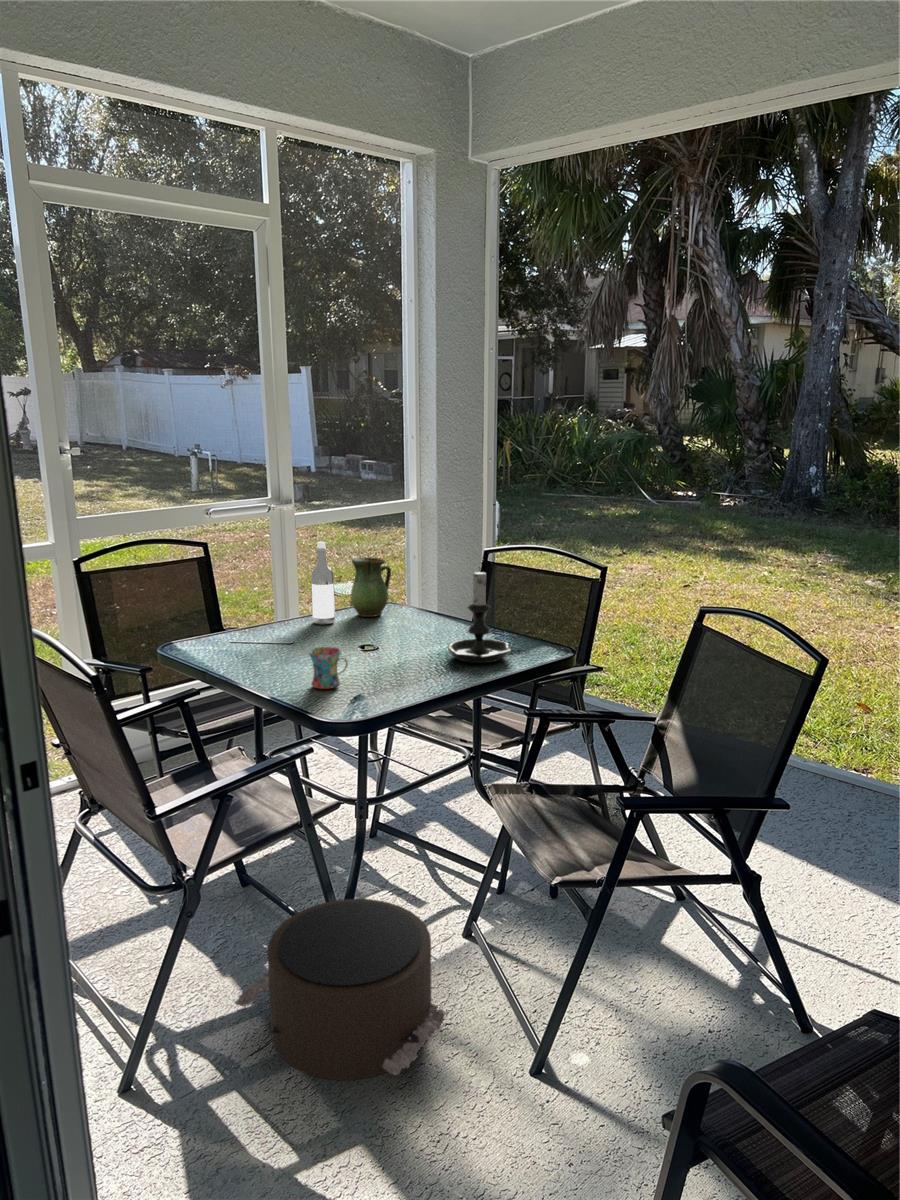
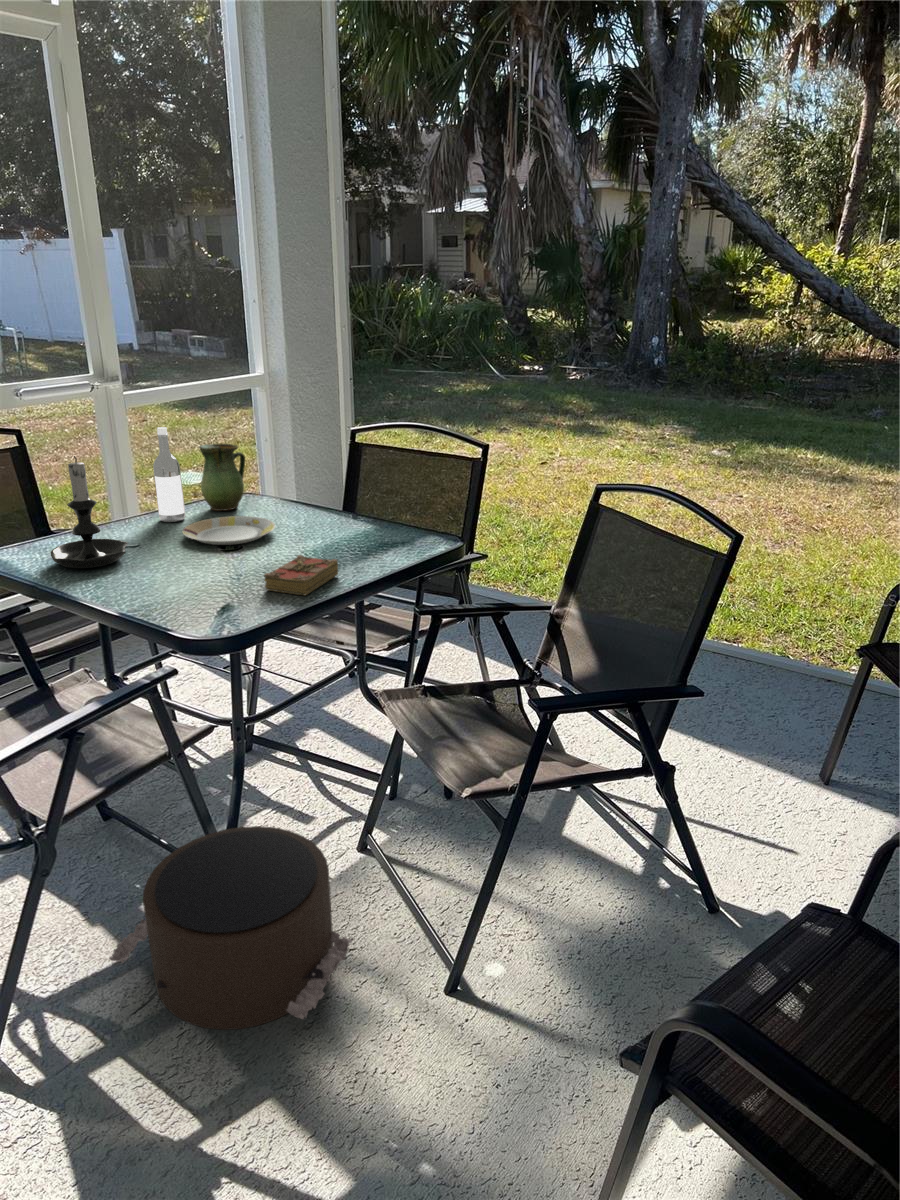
candle holder: present [448,570,511,663] -> present [51,456,128,568]
plate: none [331,622,412,646] -> present [183,516,275,545]
mug: present [309,647,348,689] -> none [160,550,208,599]
book: none [395,658,462,693] -> present [264,555,338,595]

